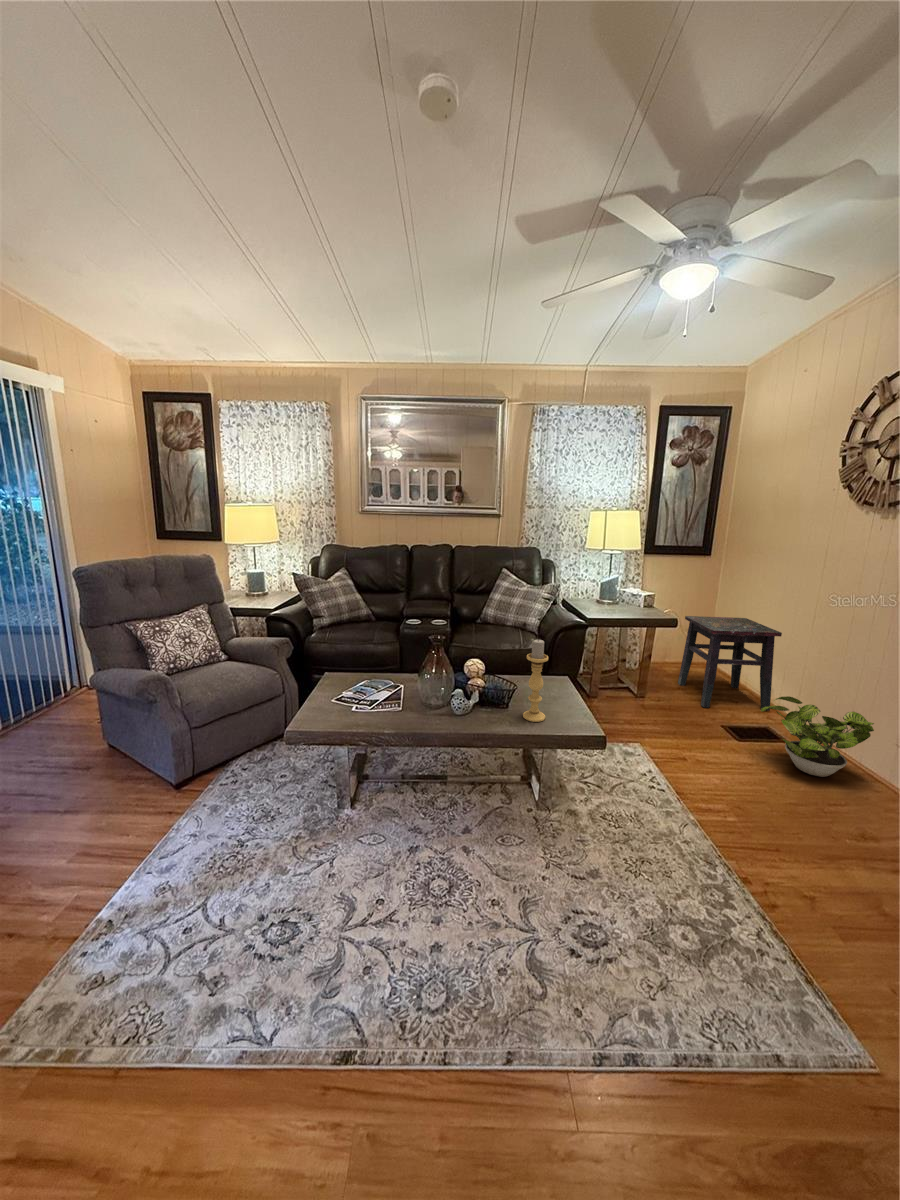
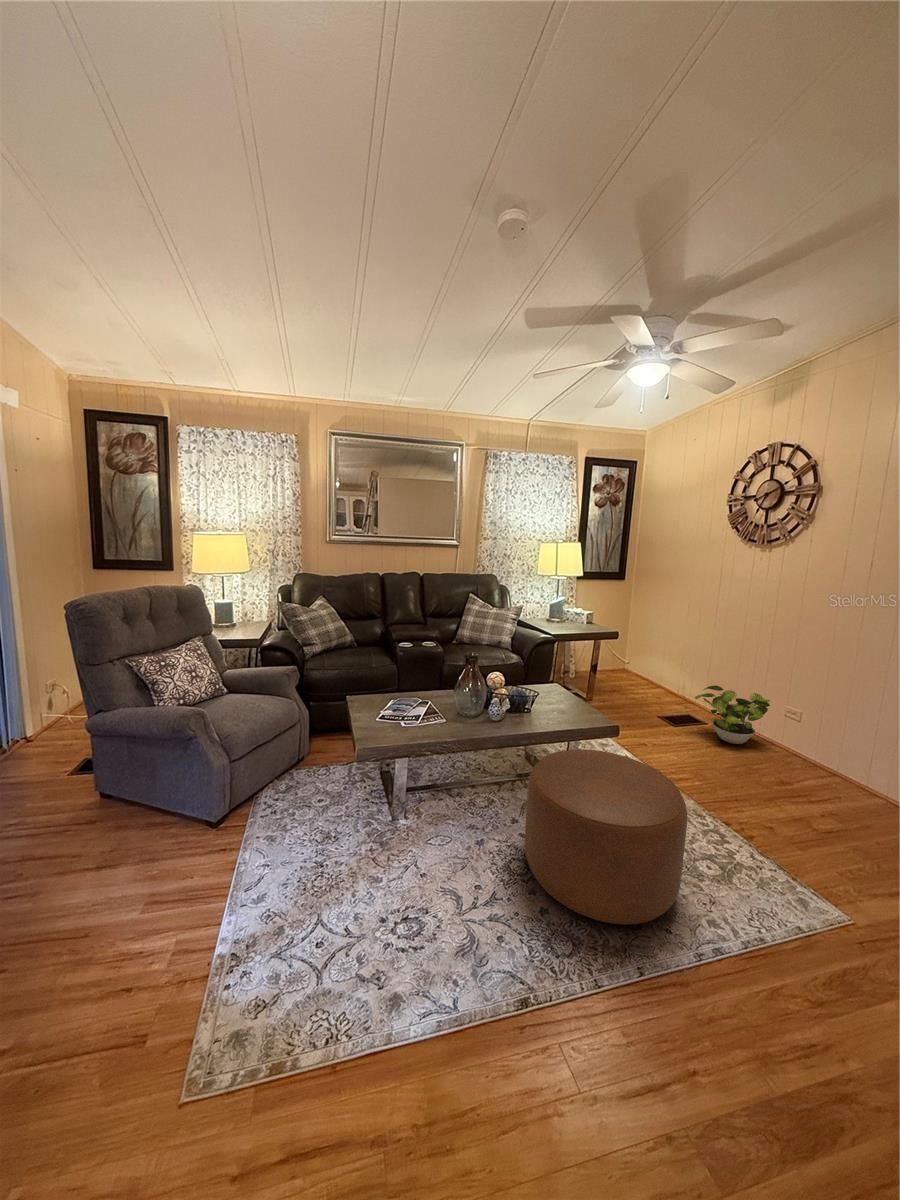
side table: present [678,616,782,711] -> none [613,629,692,702]
candle holder: present [523,639,548,722] -> none [553,650,574,719]
ottoman: none [439,760,632,994] -> present [525,749,687,925]

